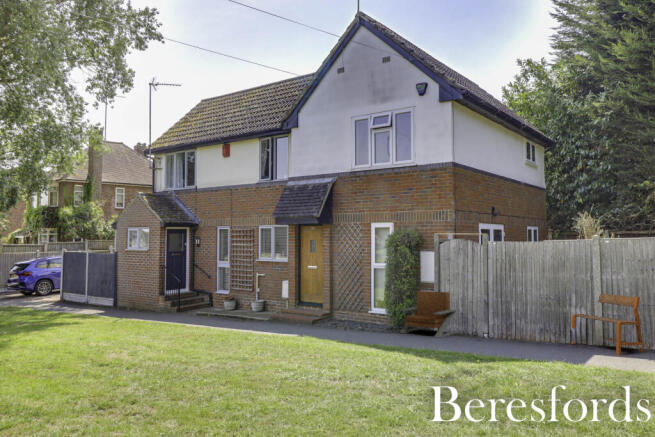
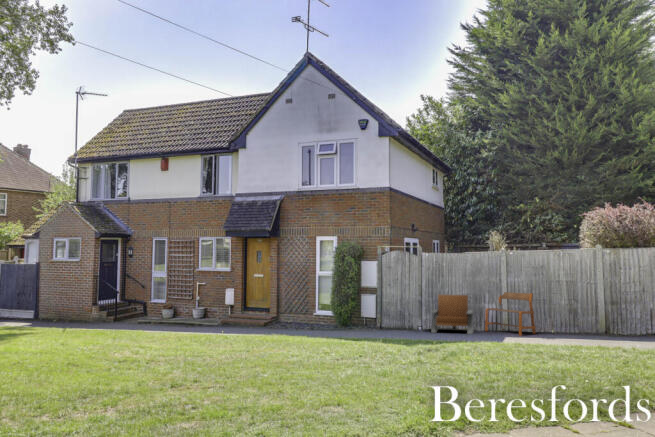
lounge chair: present [400,291,457,338] -> present [431,295,474,334]

